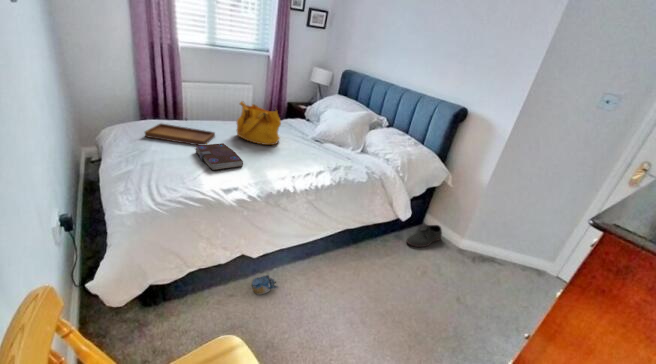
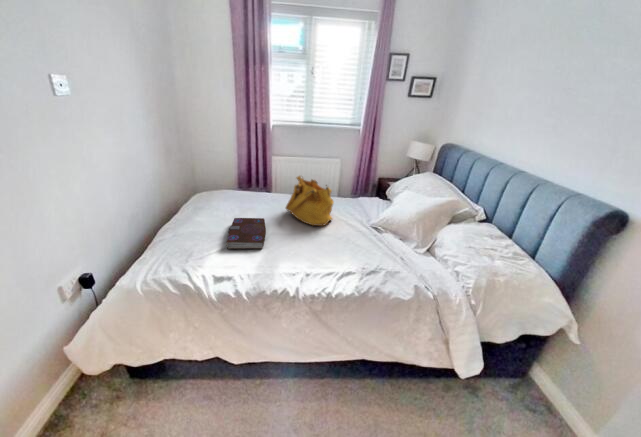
tray: present [145,117,215,145] -> none [209,188,270,219]
shoe: present [406,225,442,247] -> none [478,382,551,420]
plush toy: present [252,275,279,295] -> none [223,387,262,412]

